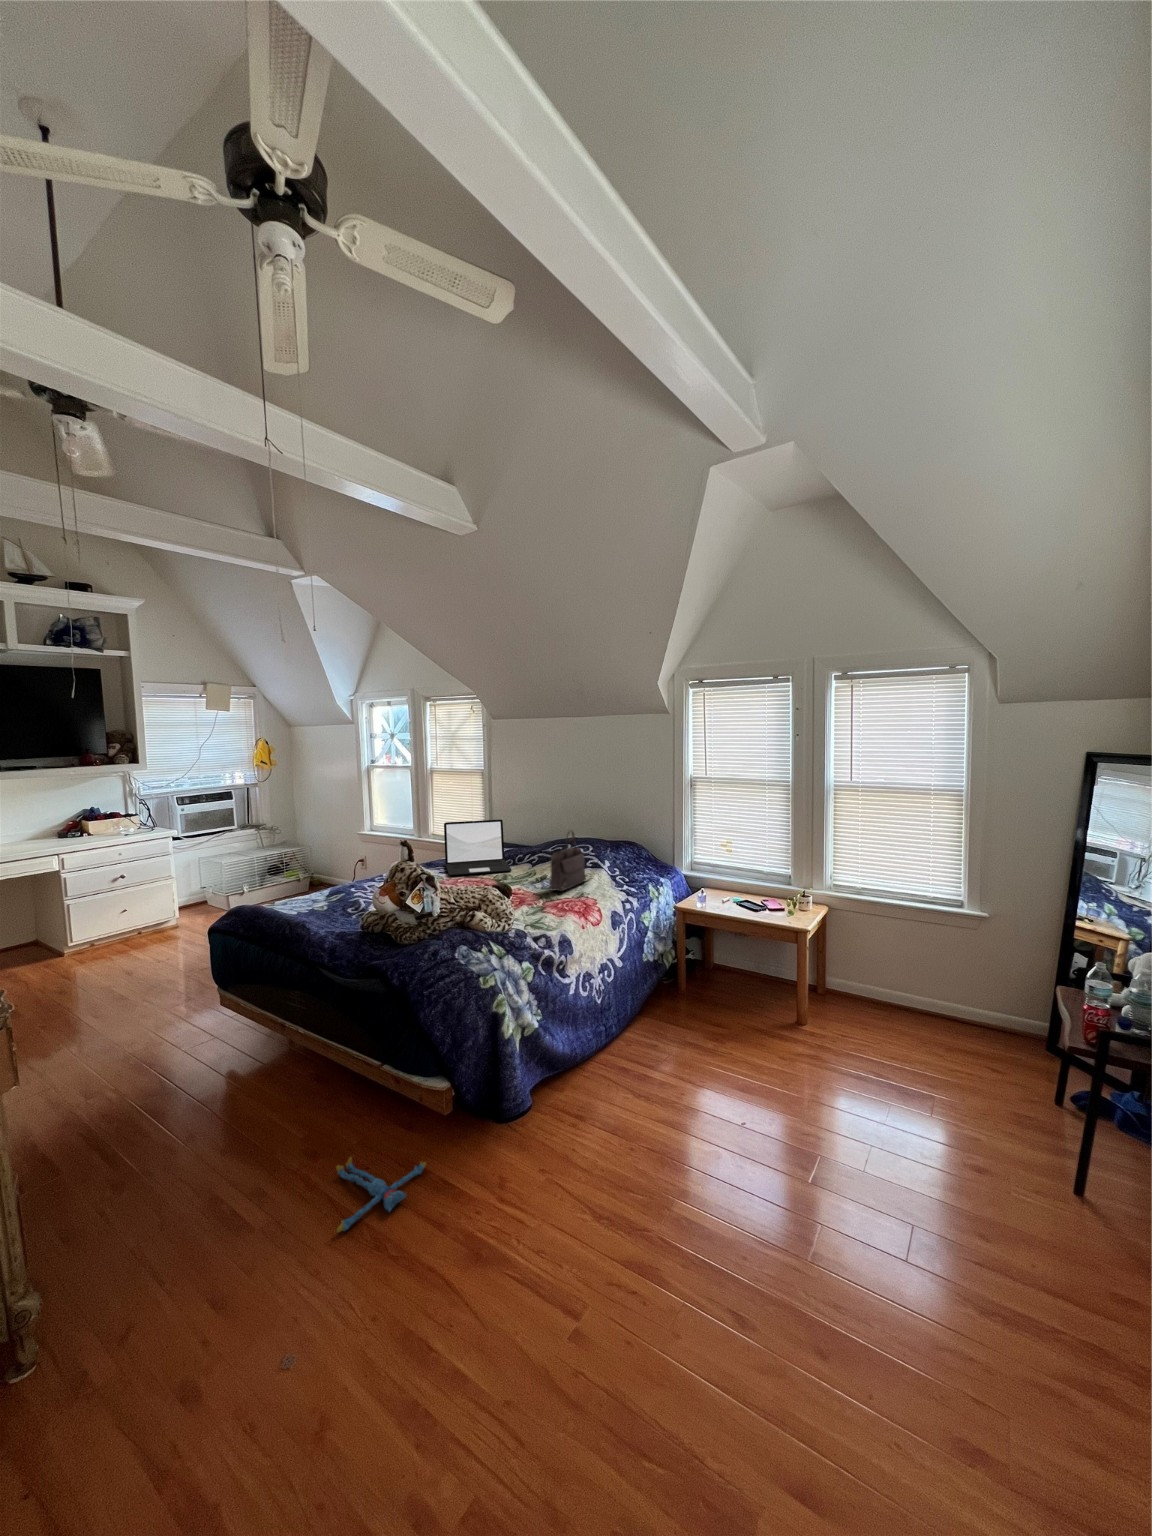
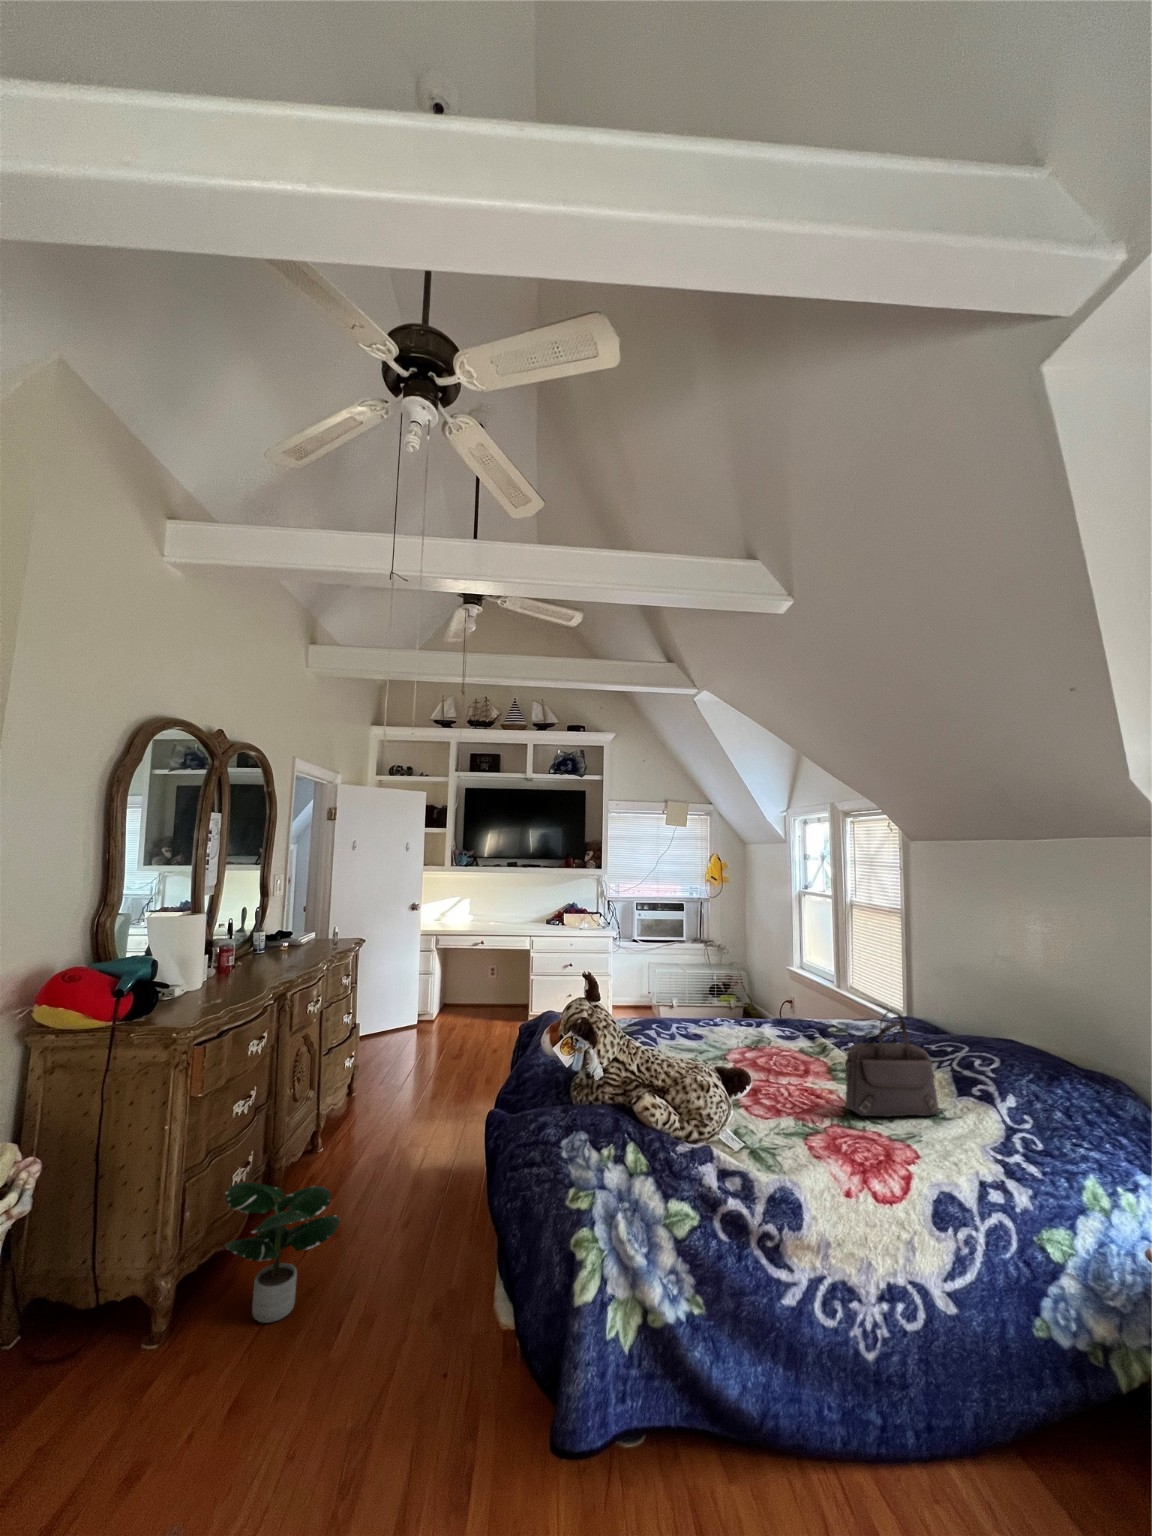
laptop: present [444,820,511,875] -> none [750,966,862,1060]
potted plant: none [111,1103,232,1229] -> present [225,1182,340,1323]
plush toy: present [336,1157,426,1232] -> none [294,1360,446,1473]

